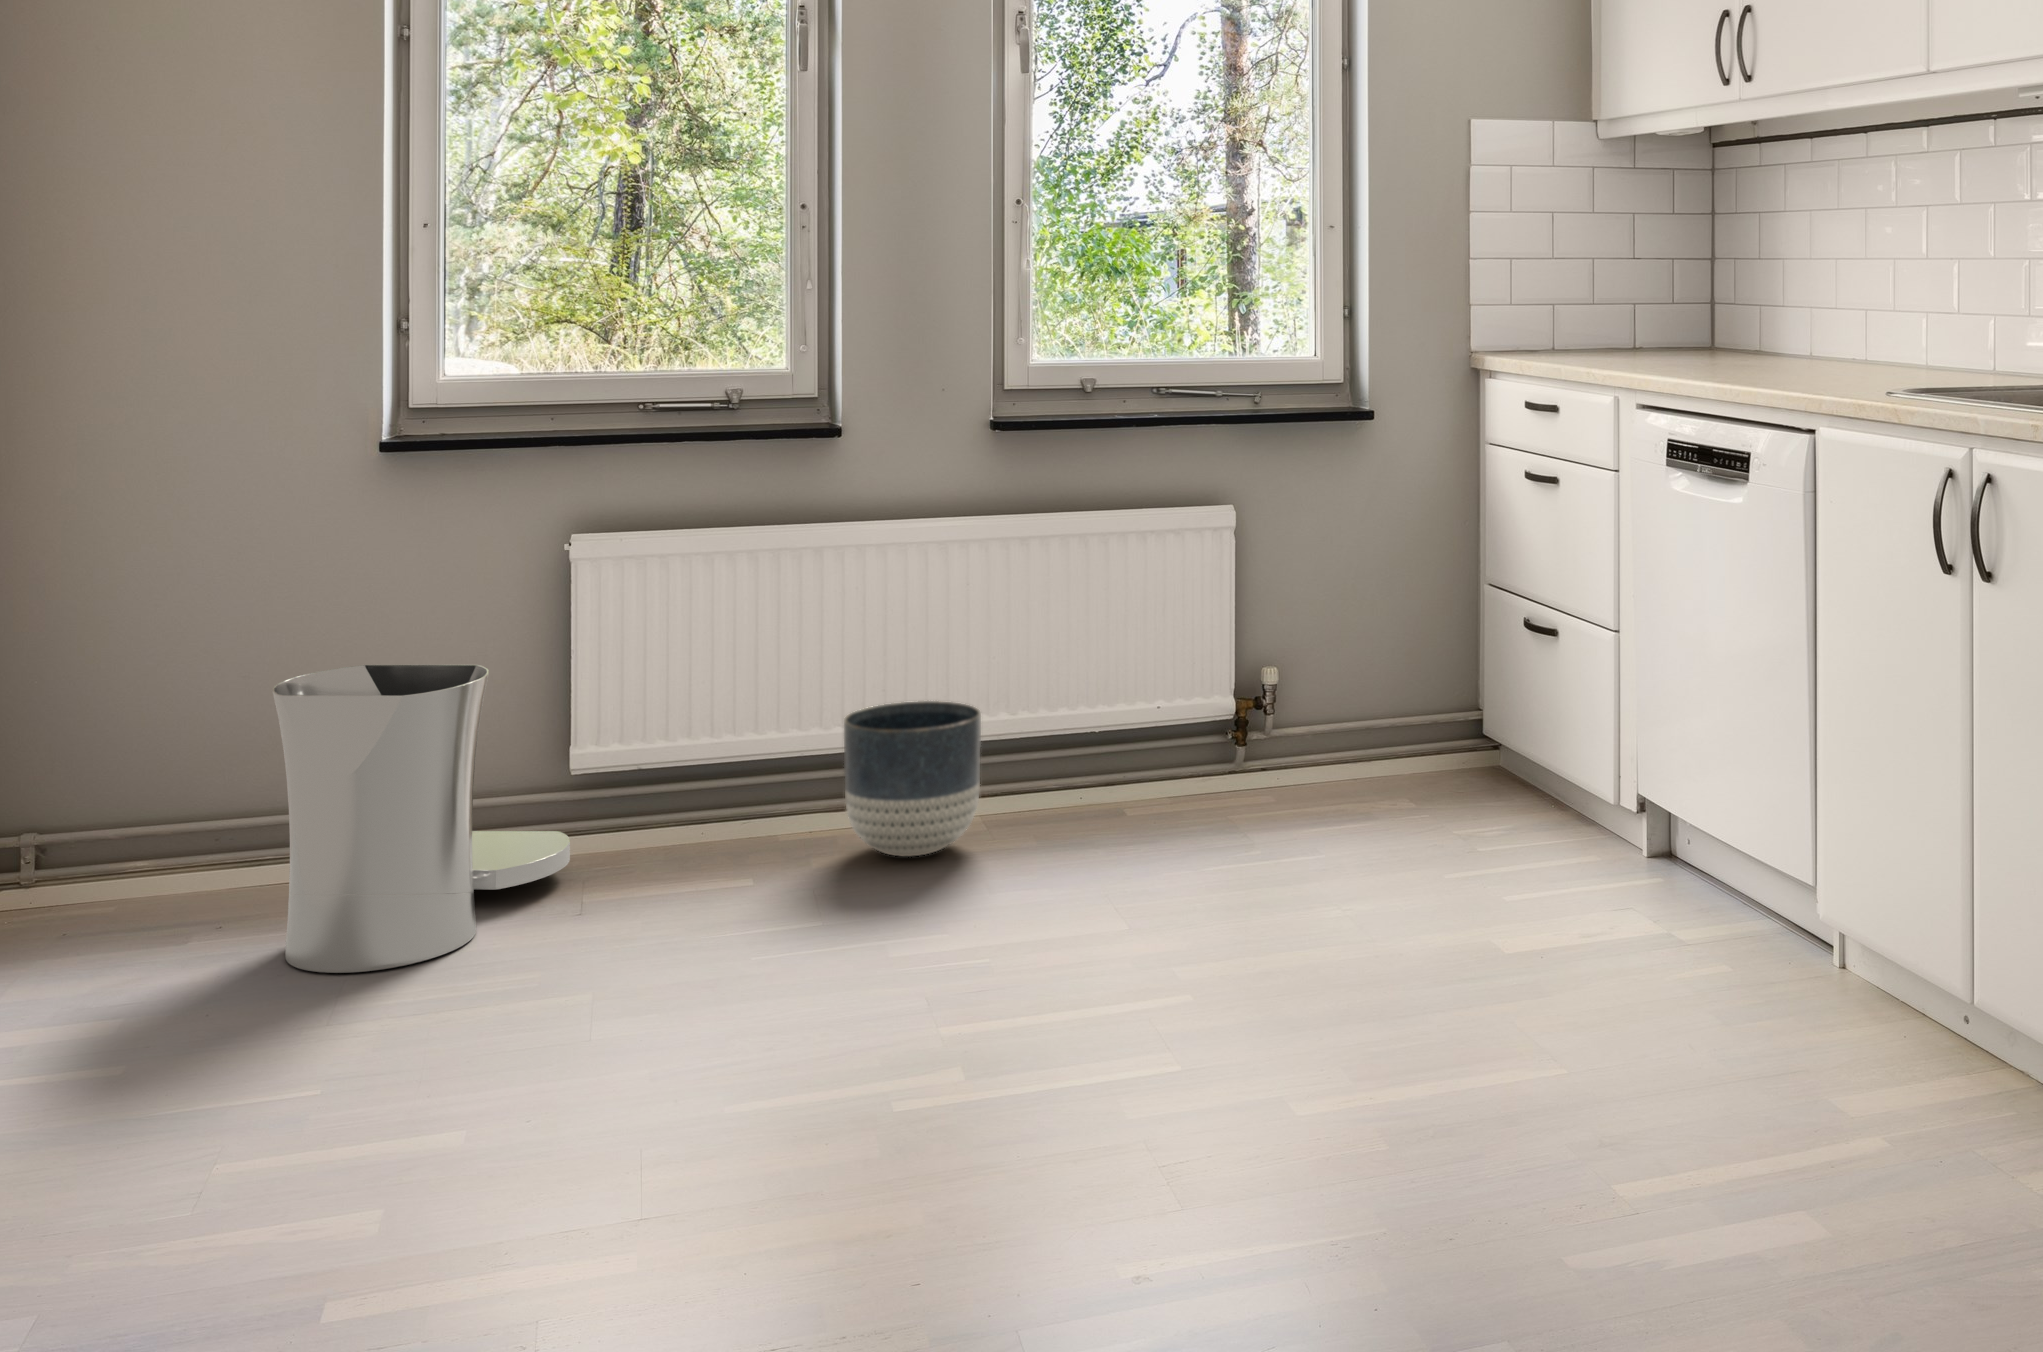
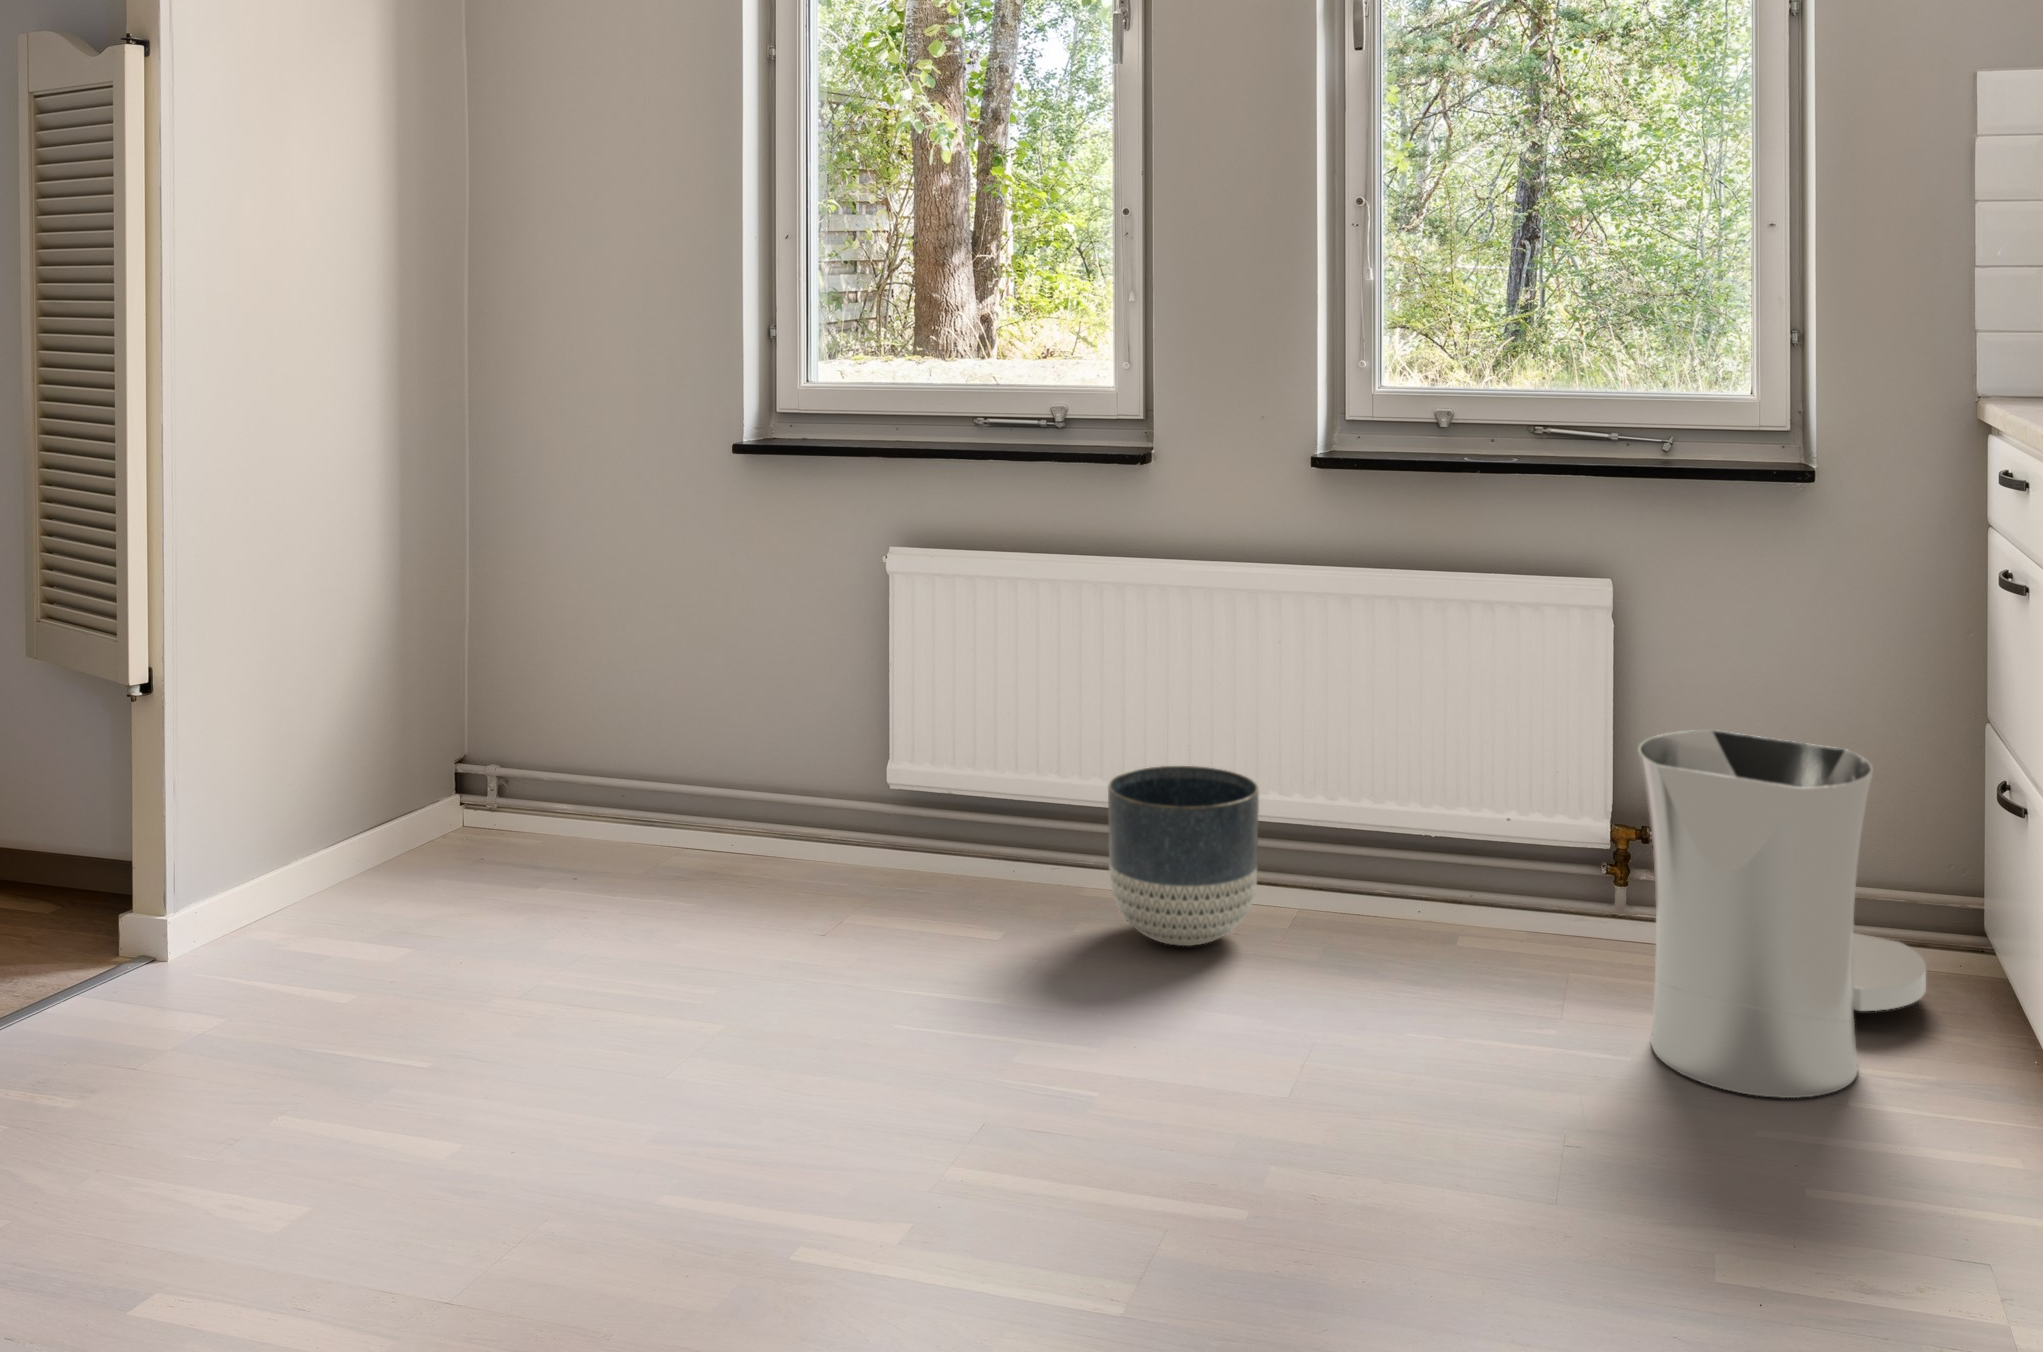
trash can: present [272,665,570,973] -> present [1639,730,1926,1098]

